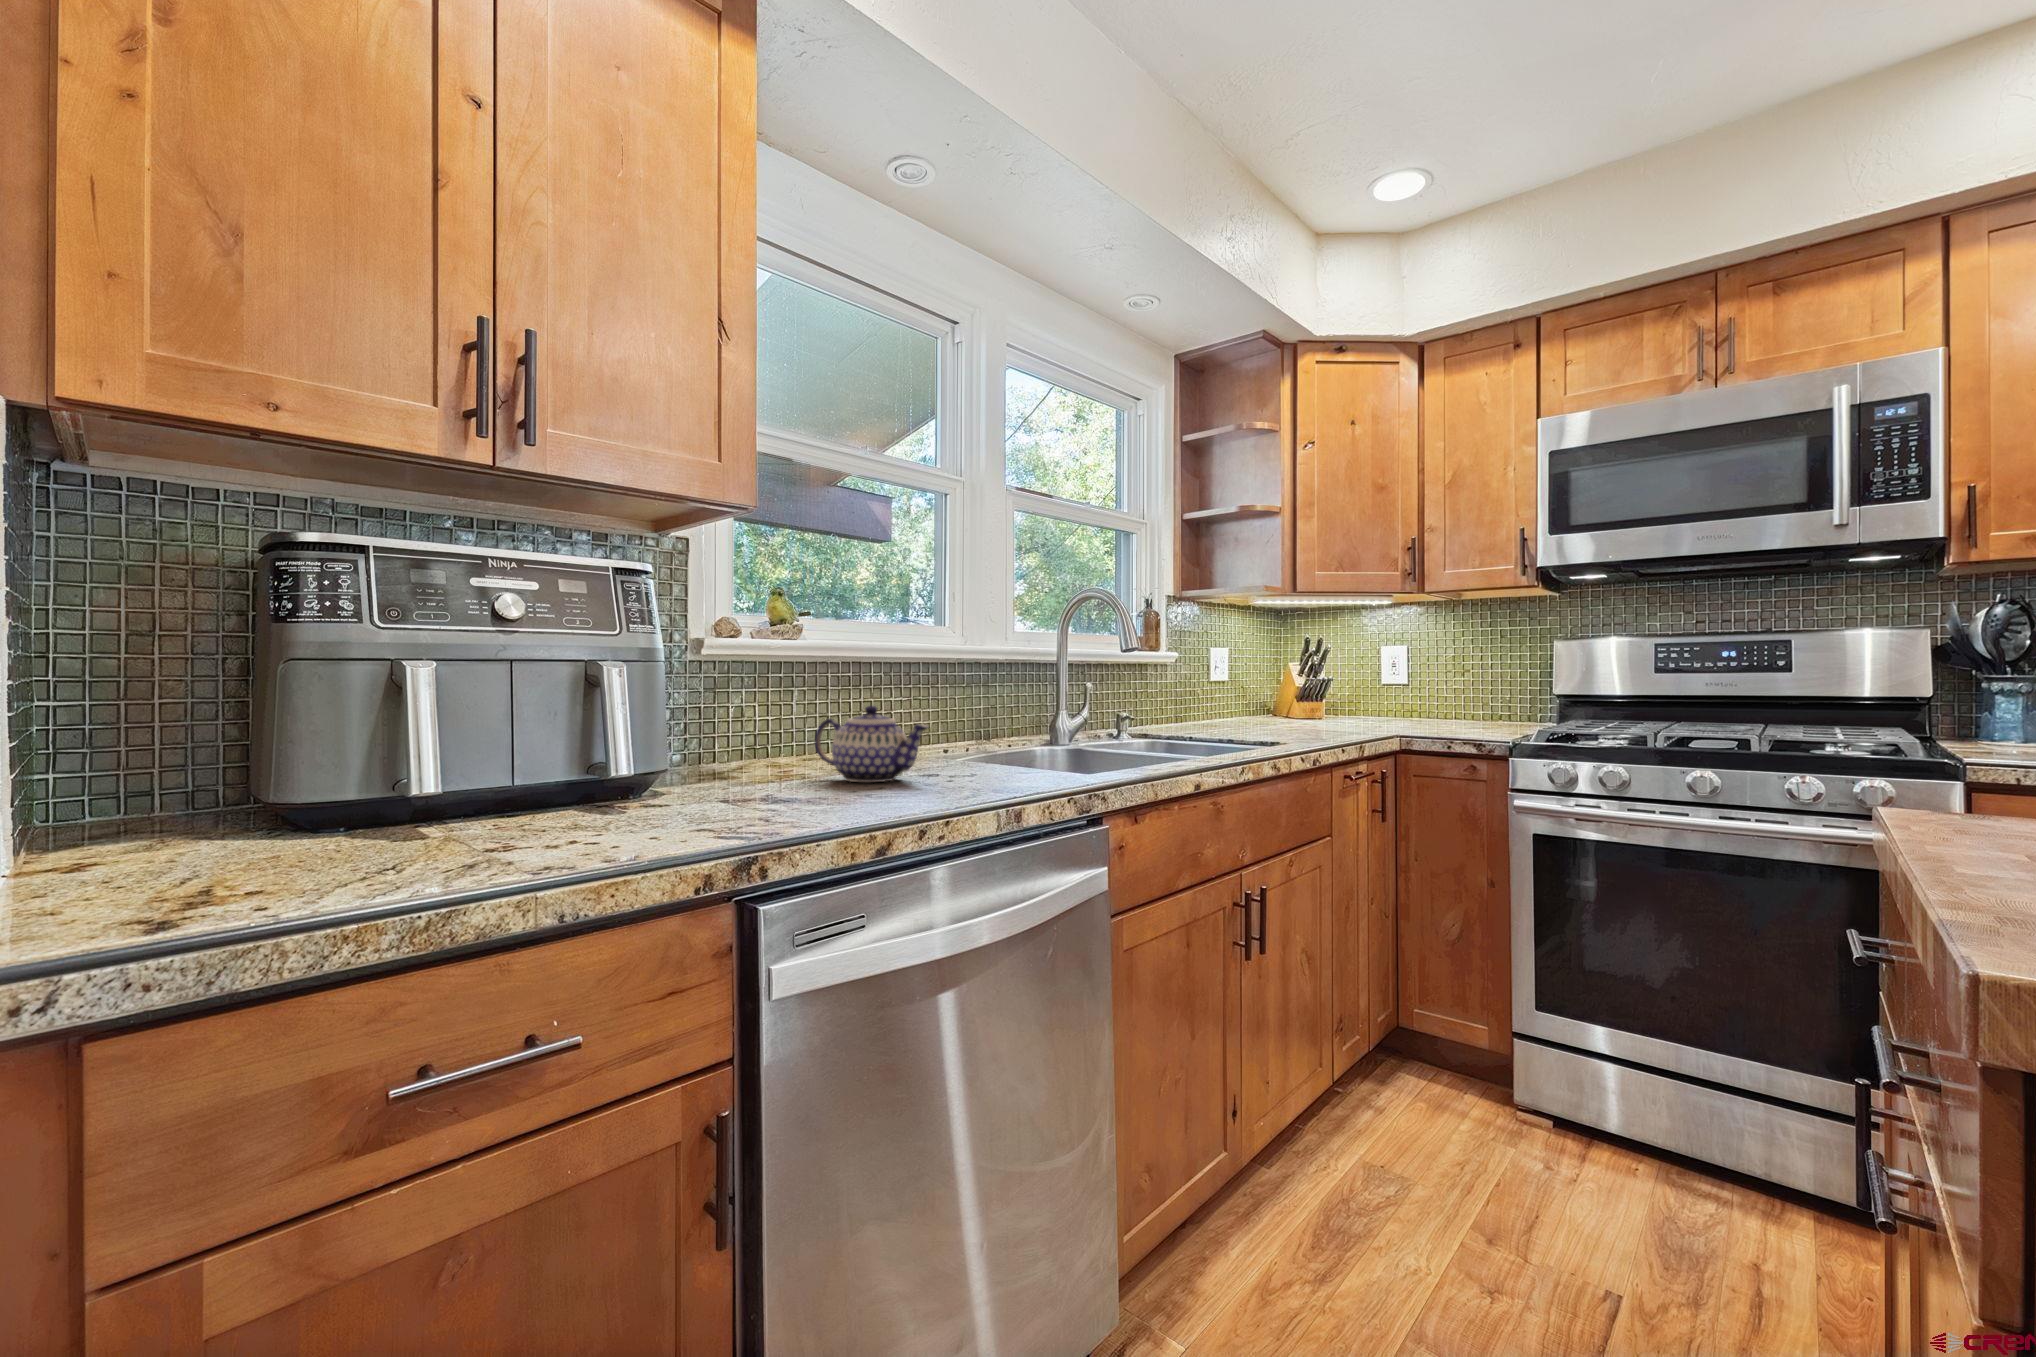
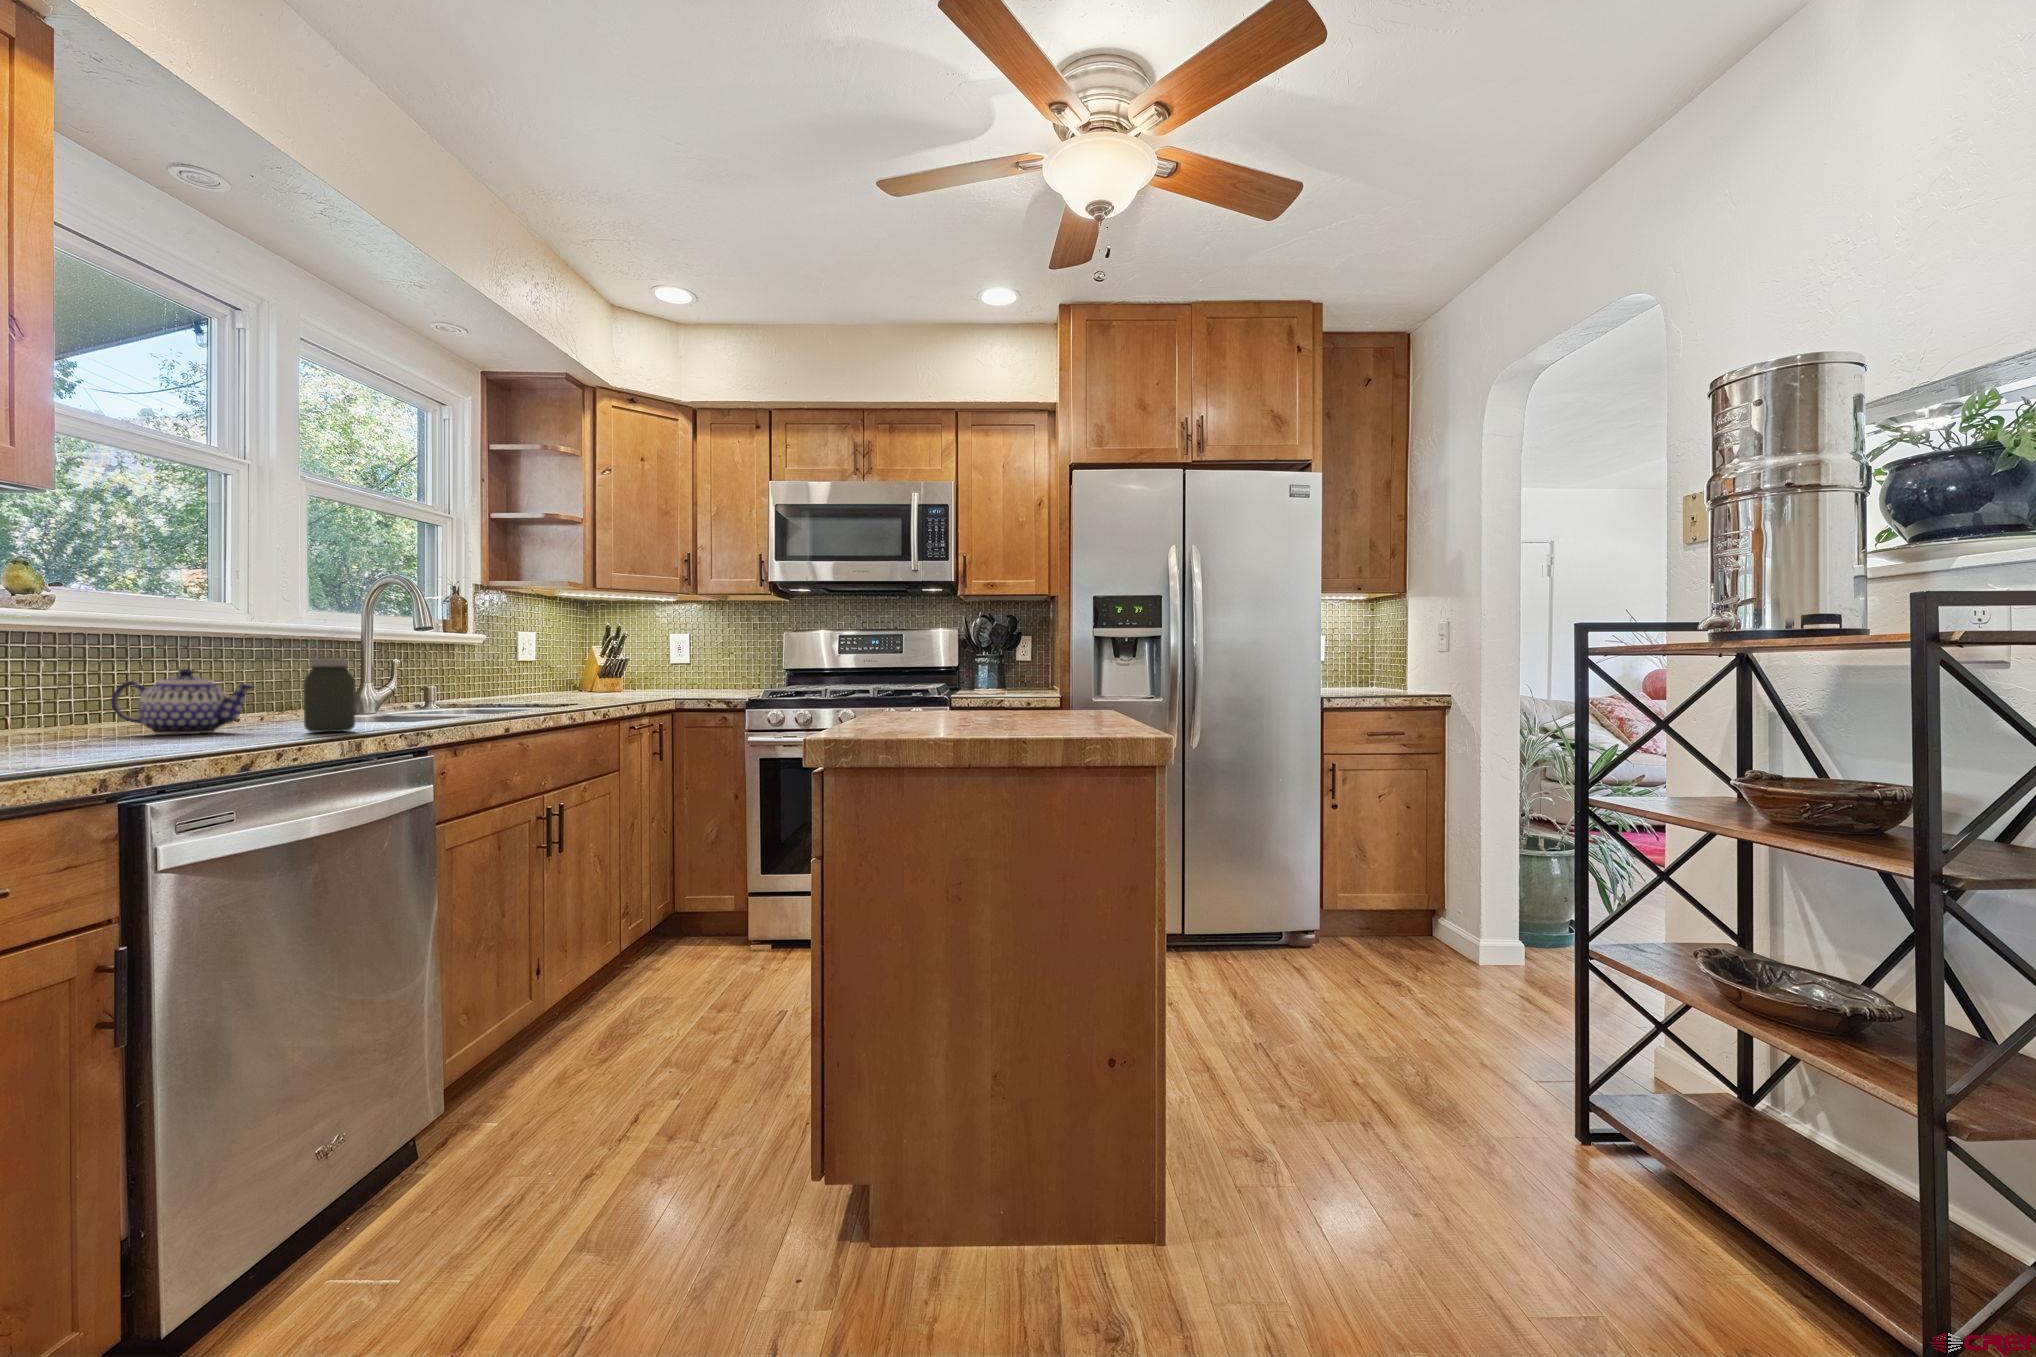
jar: none [967,695,1019,792] -> present [304,658,355,732]

